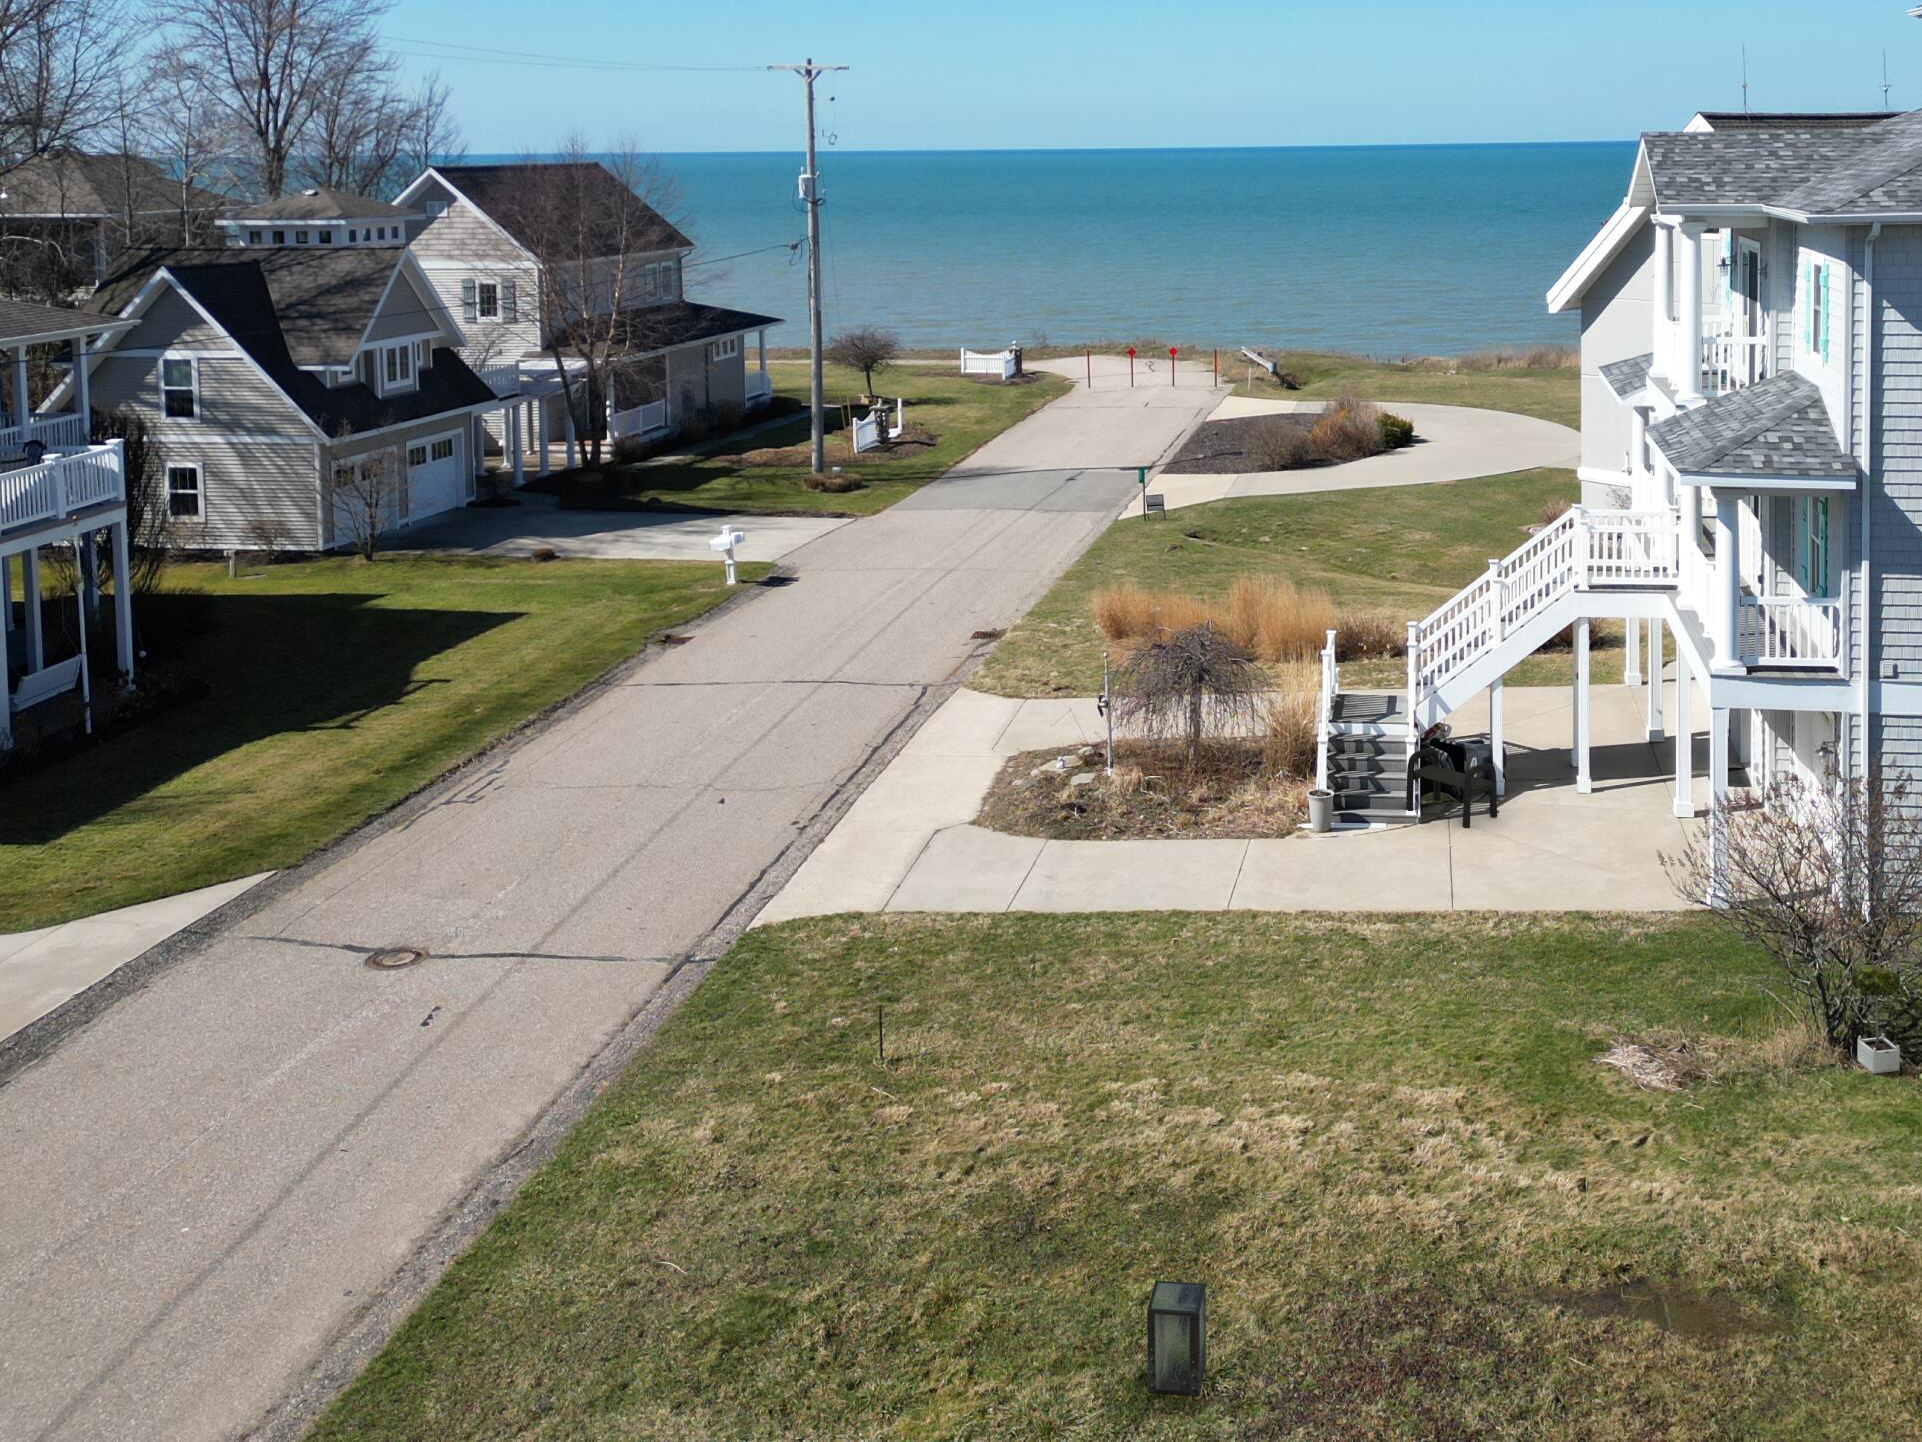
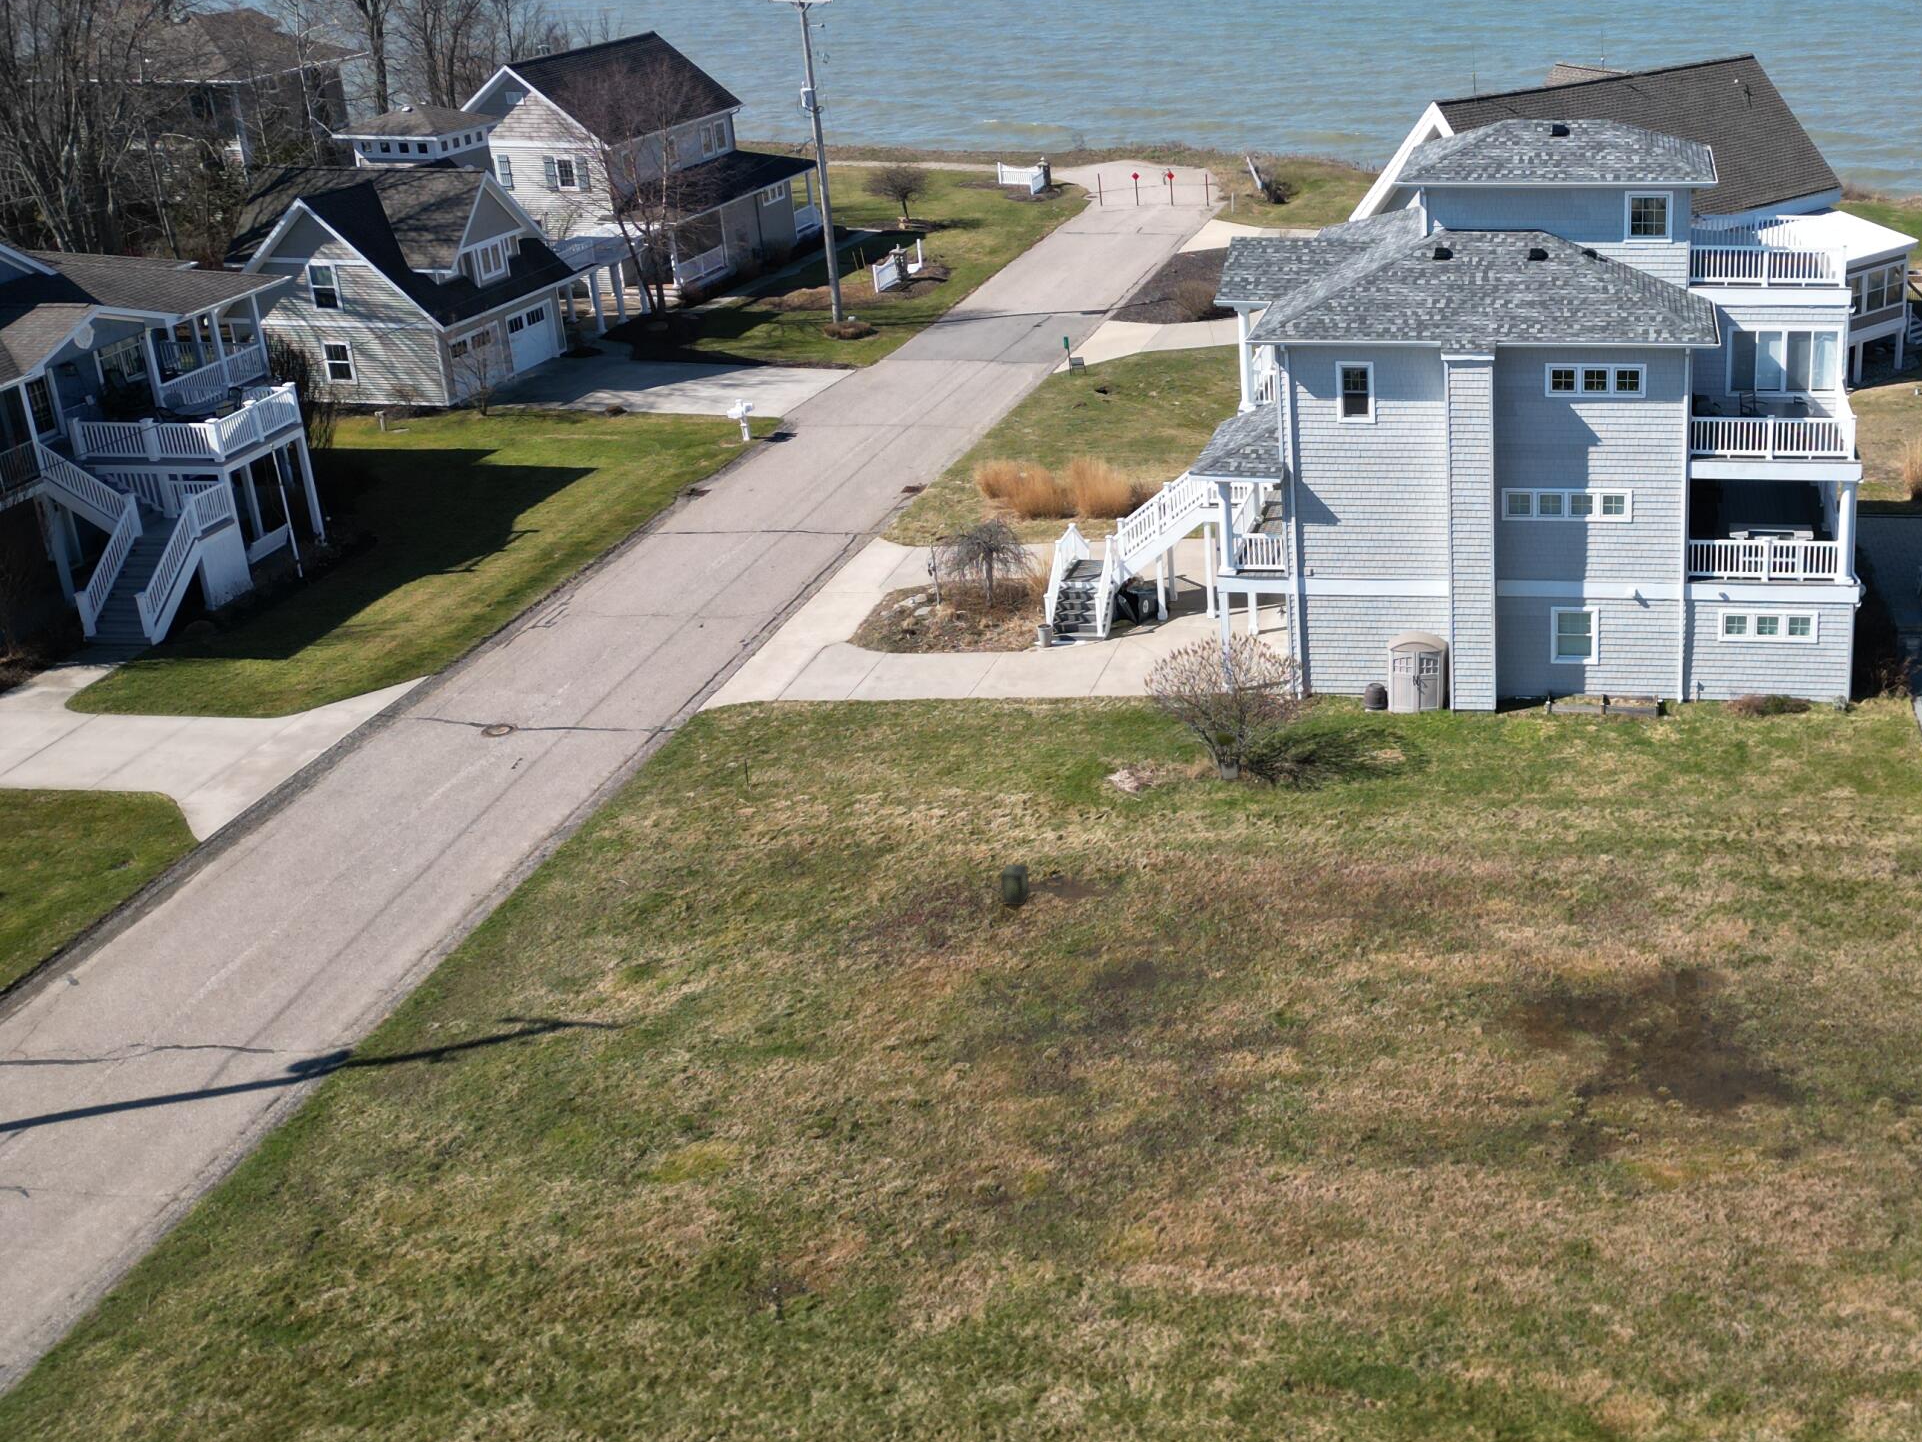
bench: present [1406,748,1497,828] -> none [1095,593,1145,639]
storage box: present [1147,1281,1206,1396] -> present [1000,864,1029,905]

